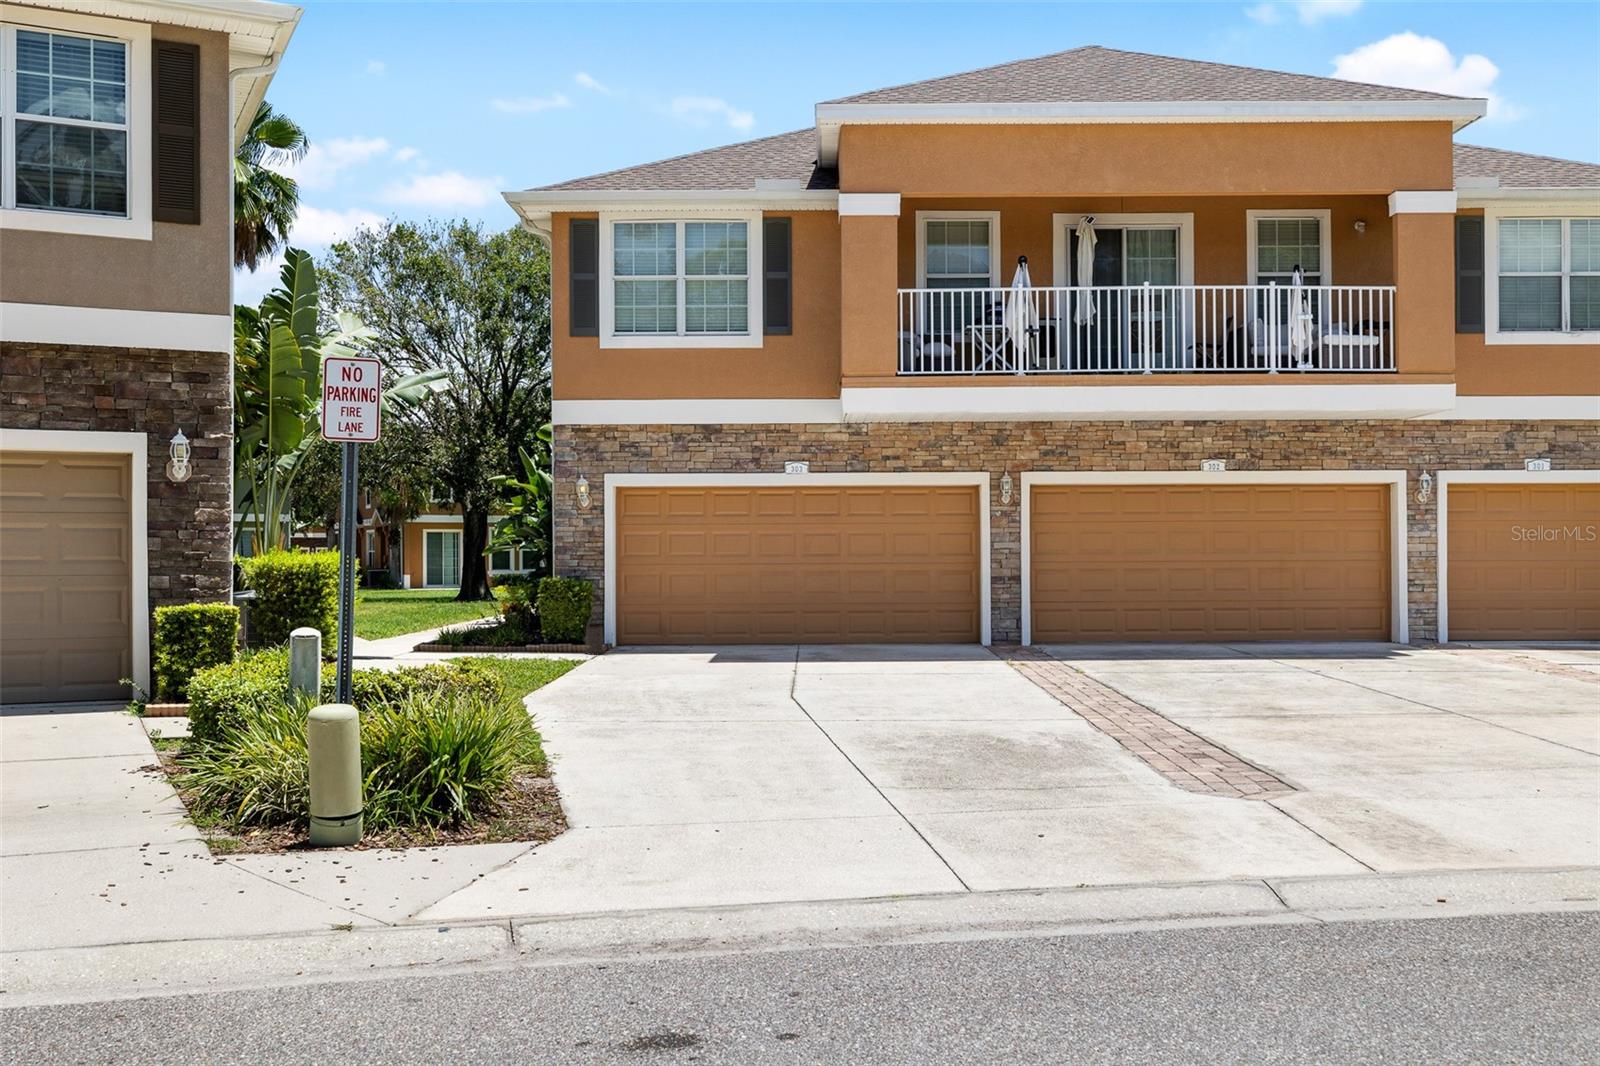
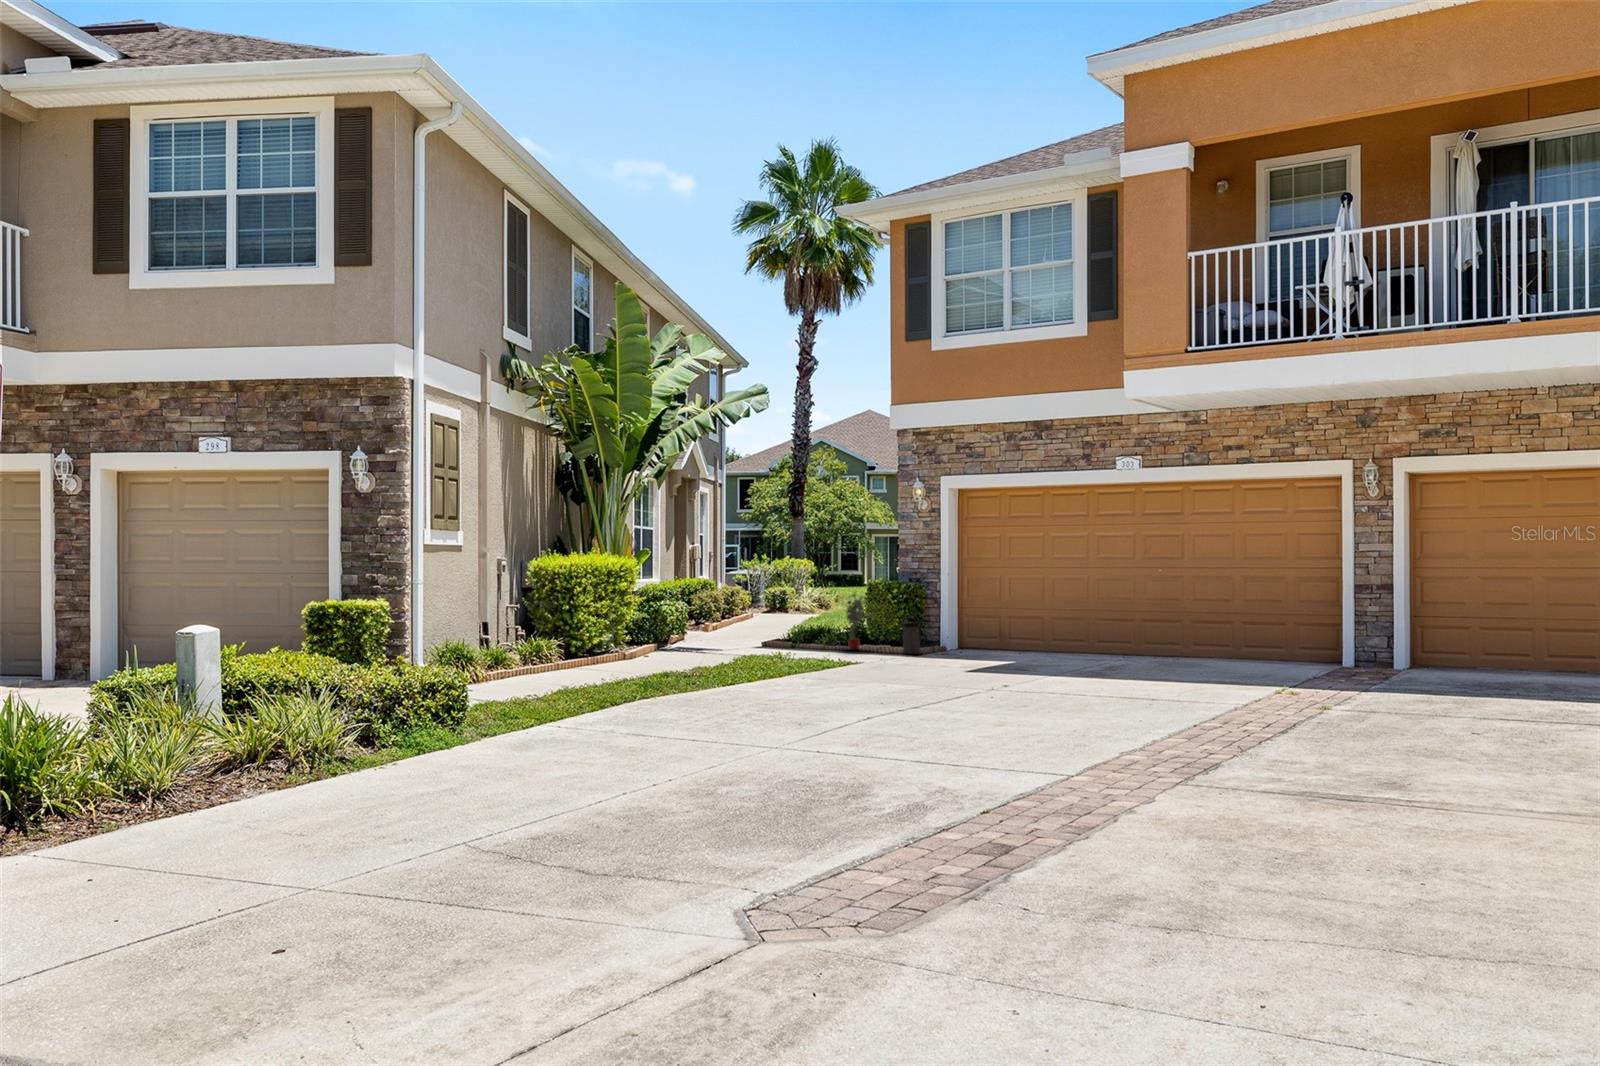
potted tree: none [506,592,545,654] -> present [846,591,874,650]

